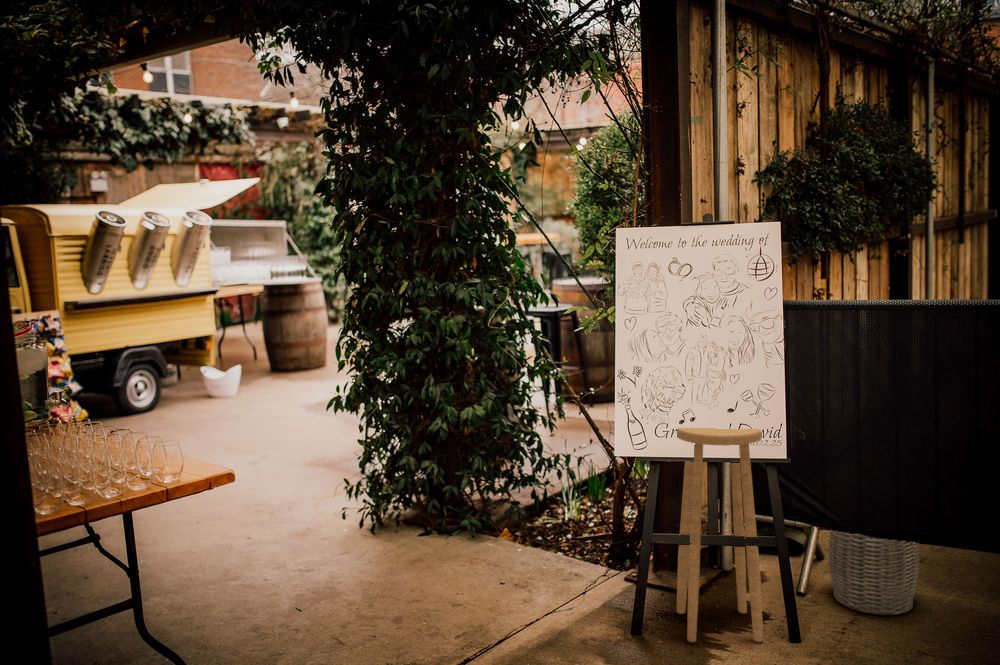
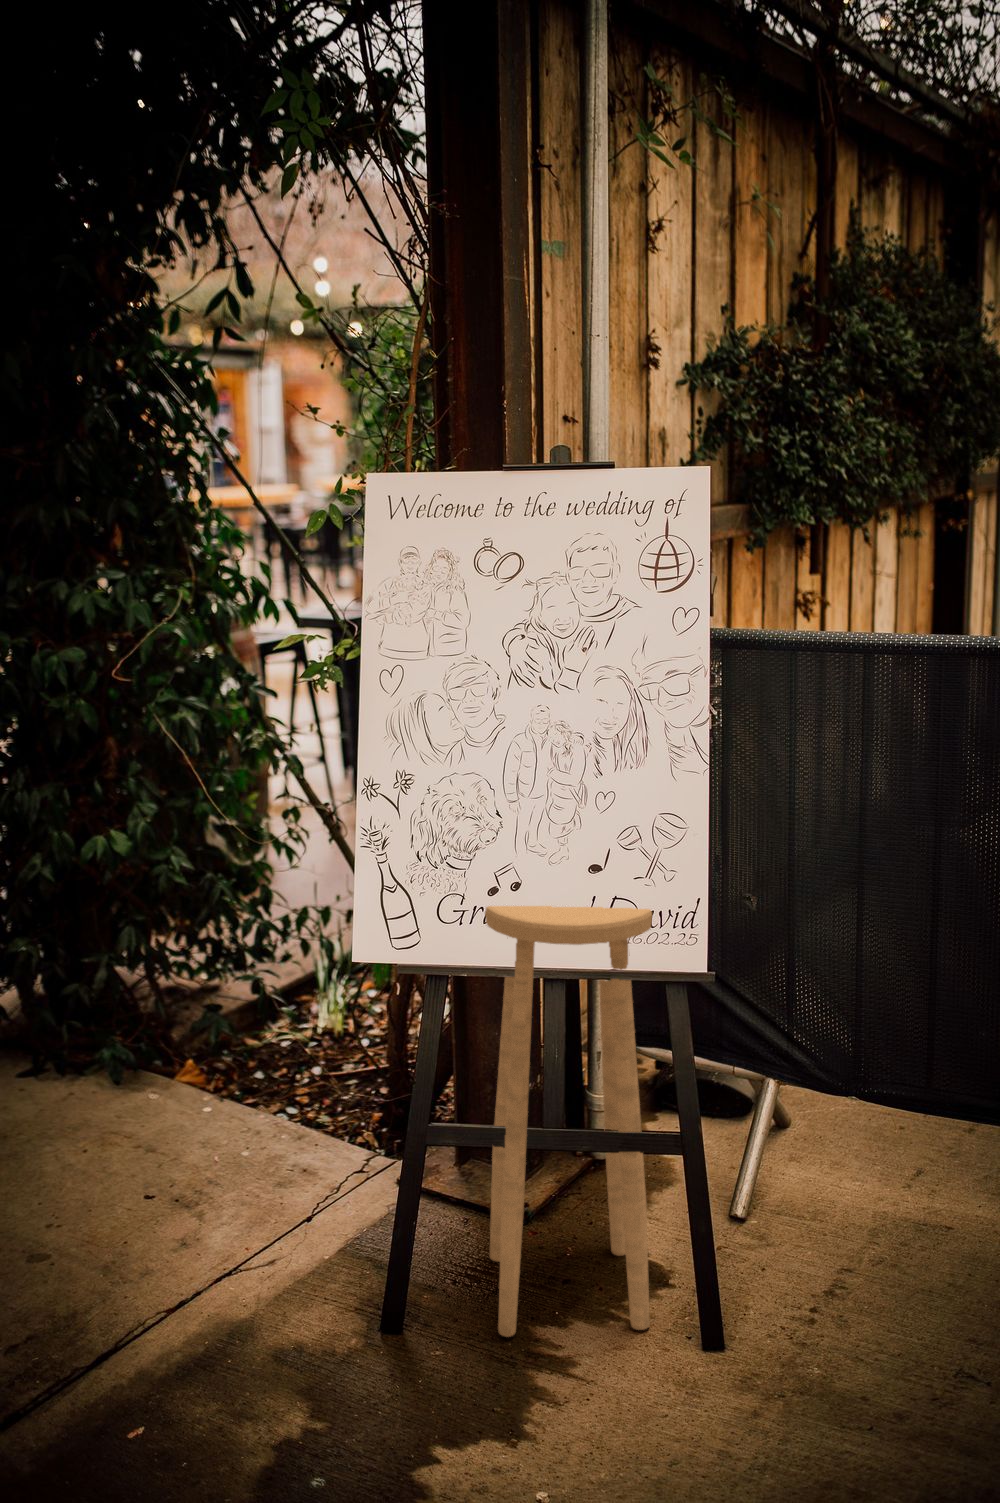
woven basket: present [829,530,919,615] -> none [790,1037,956,1250]

